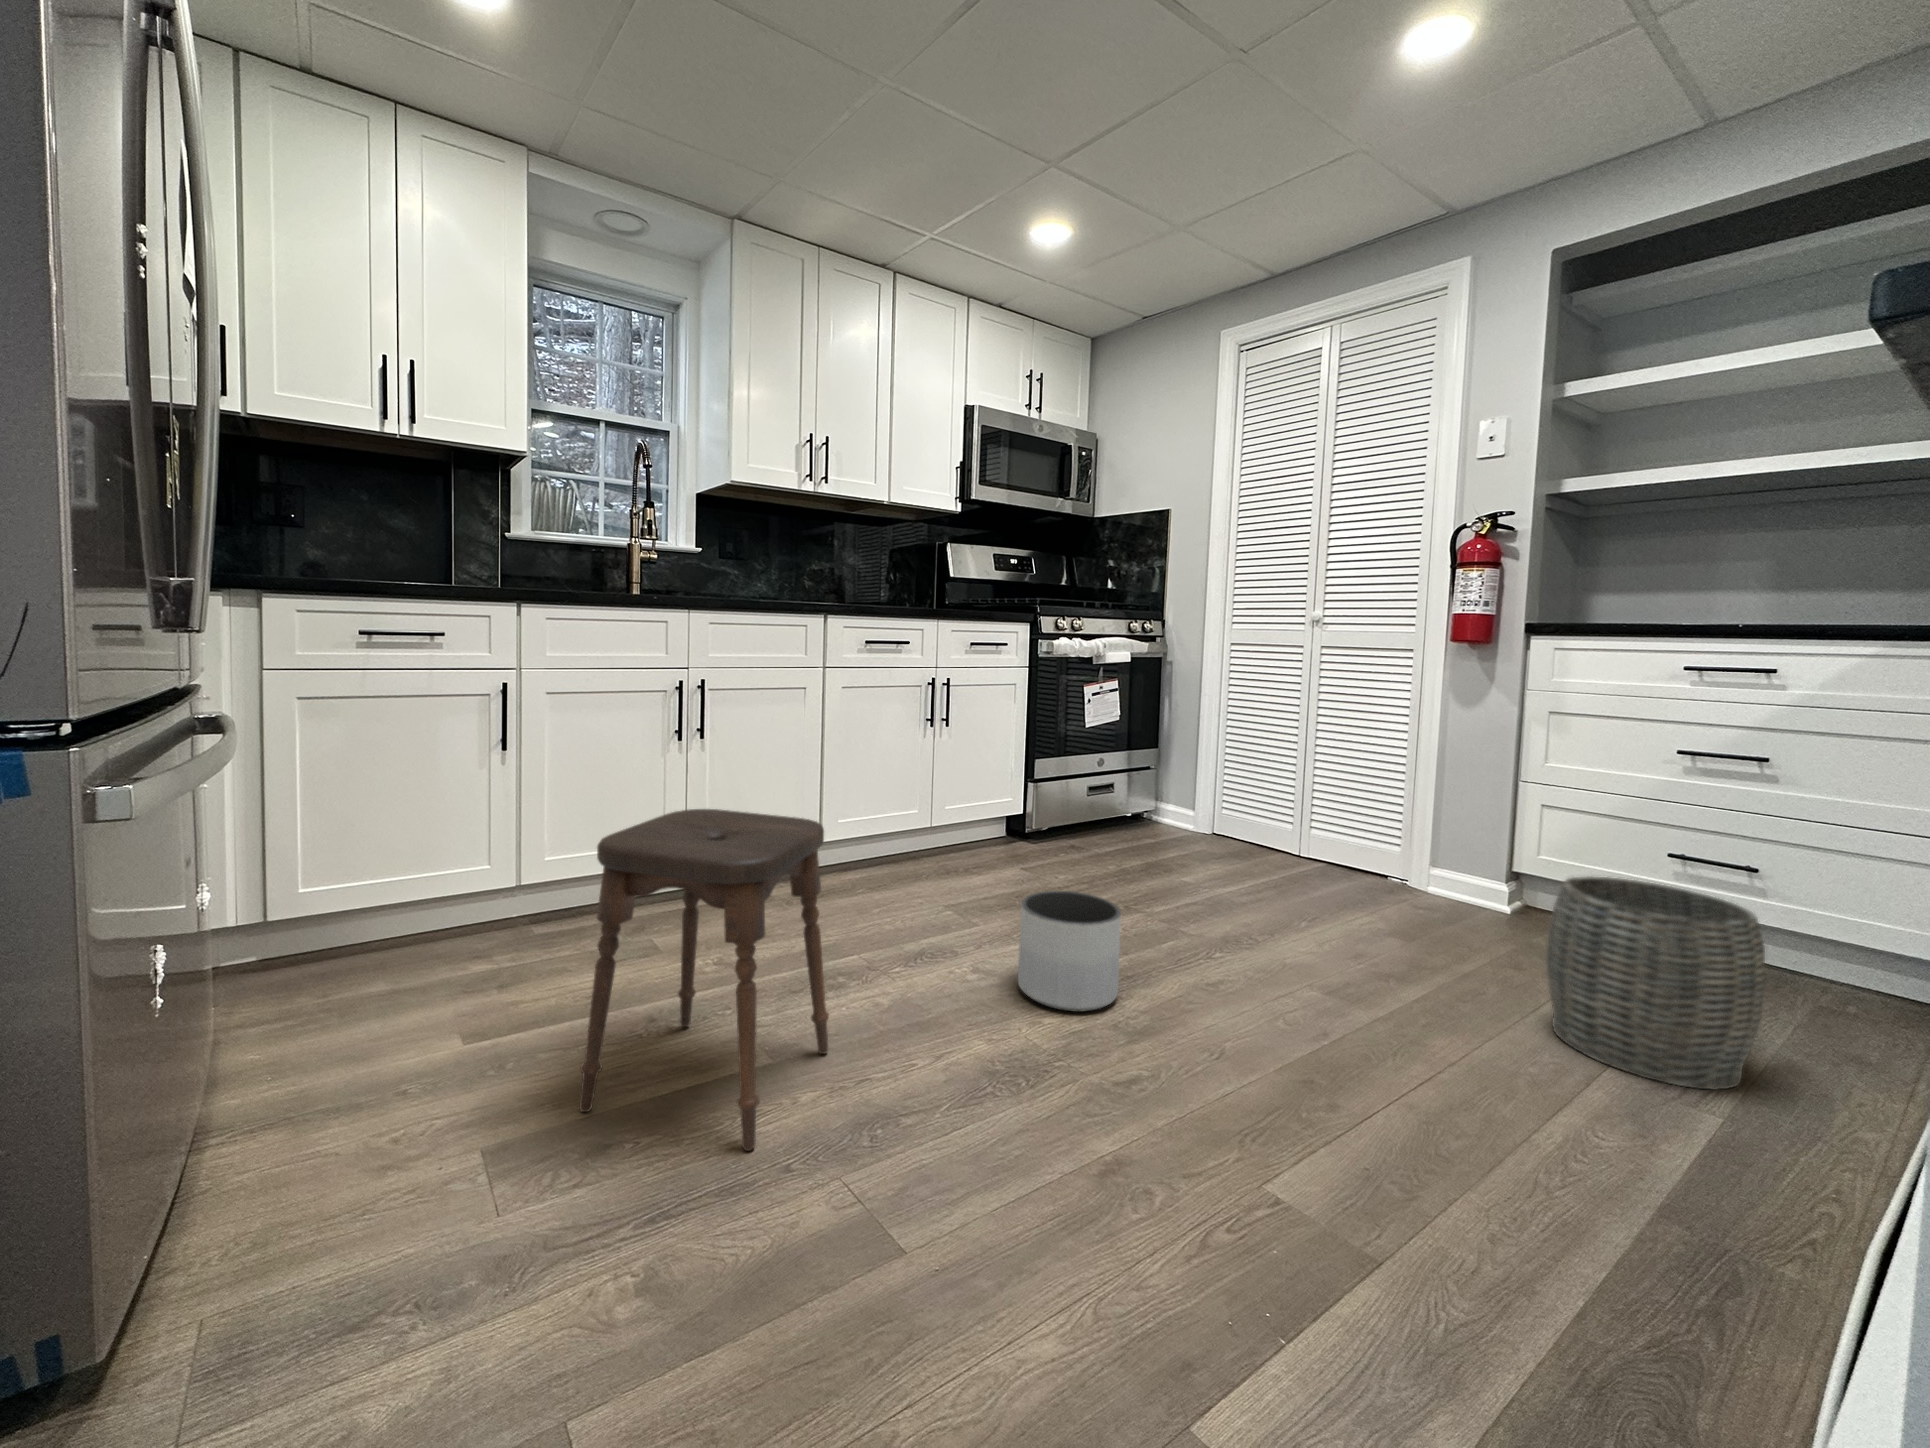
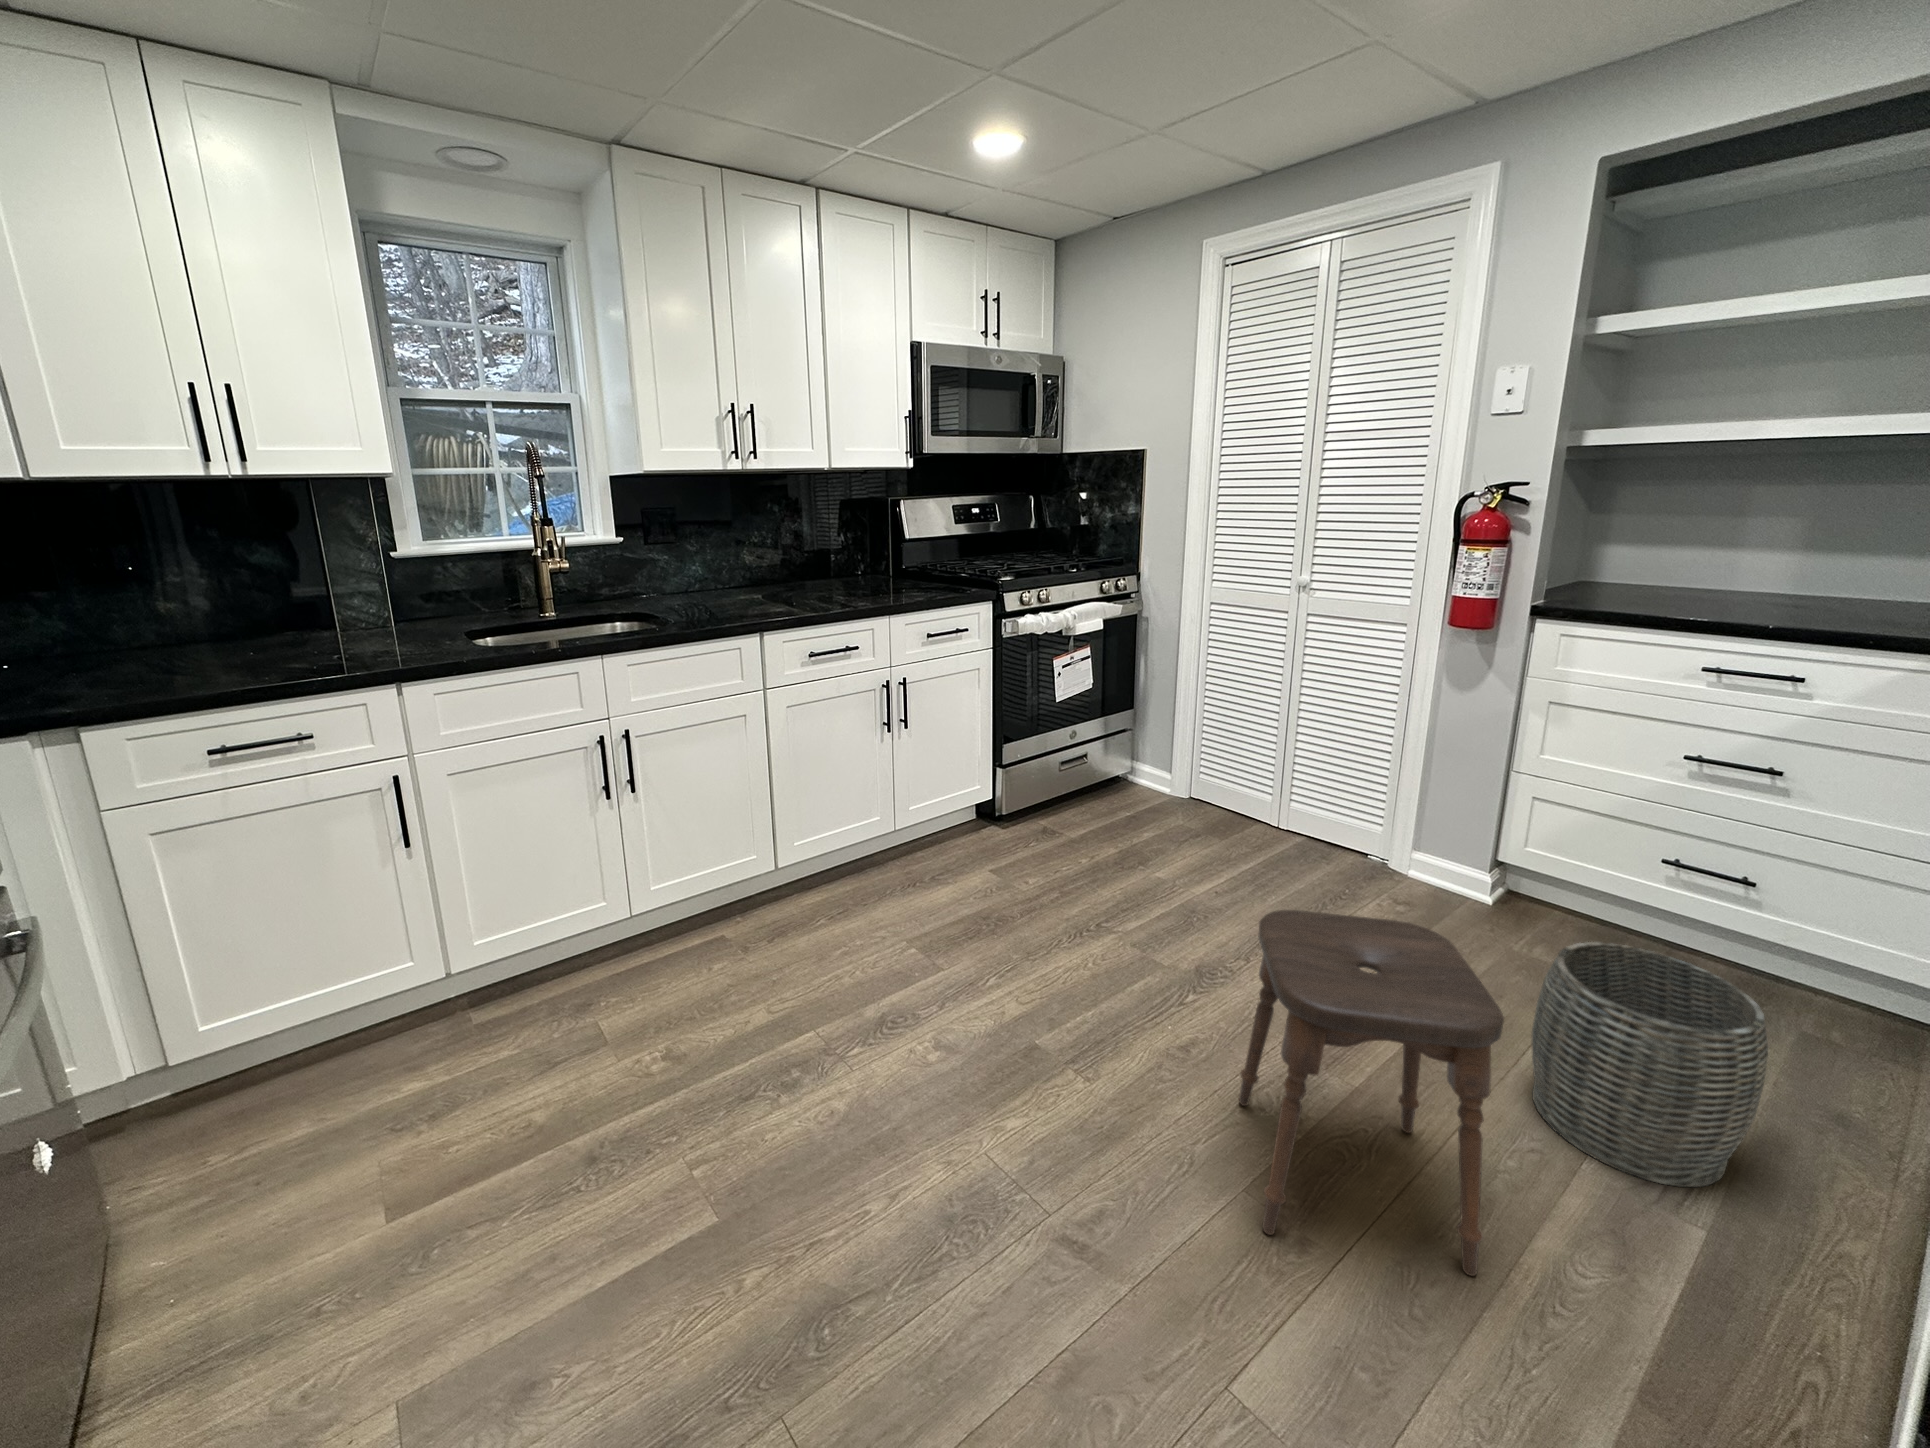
stool: present [580,809,829,1151] -> present [1239,910,1504,1276]
planter: present [1018,891,1121,1012] -> none [979,968,1085,1113]

